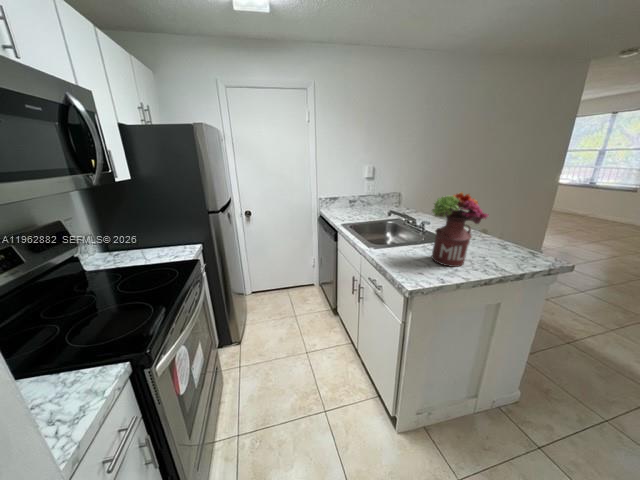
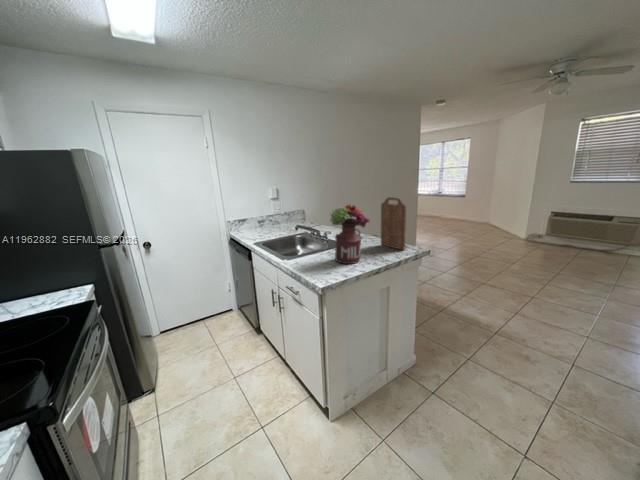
cutting board: none [497,187,548,260] -> present [381,197,406,250]

